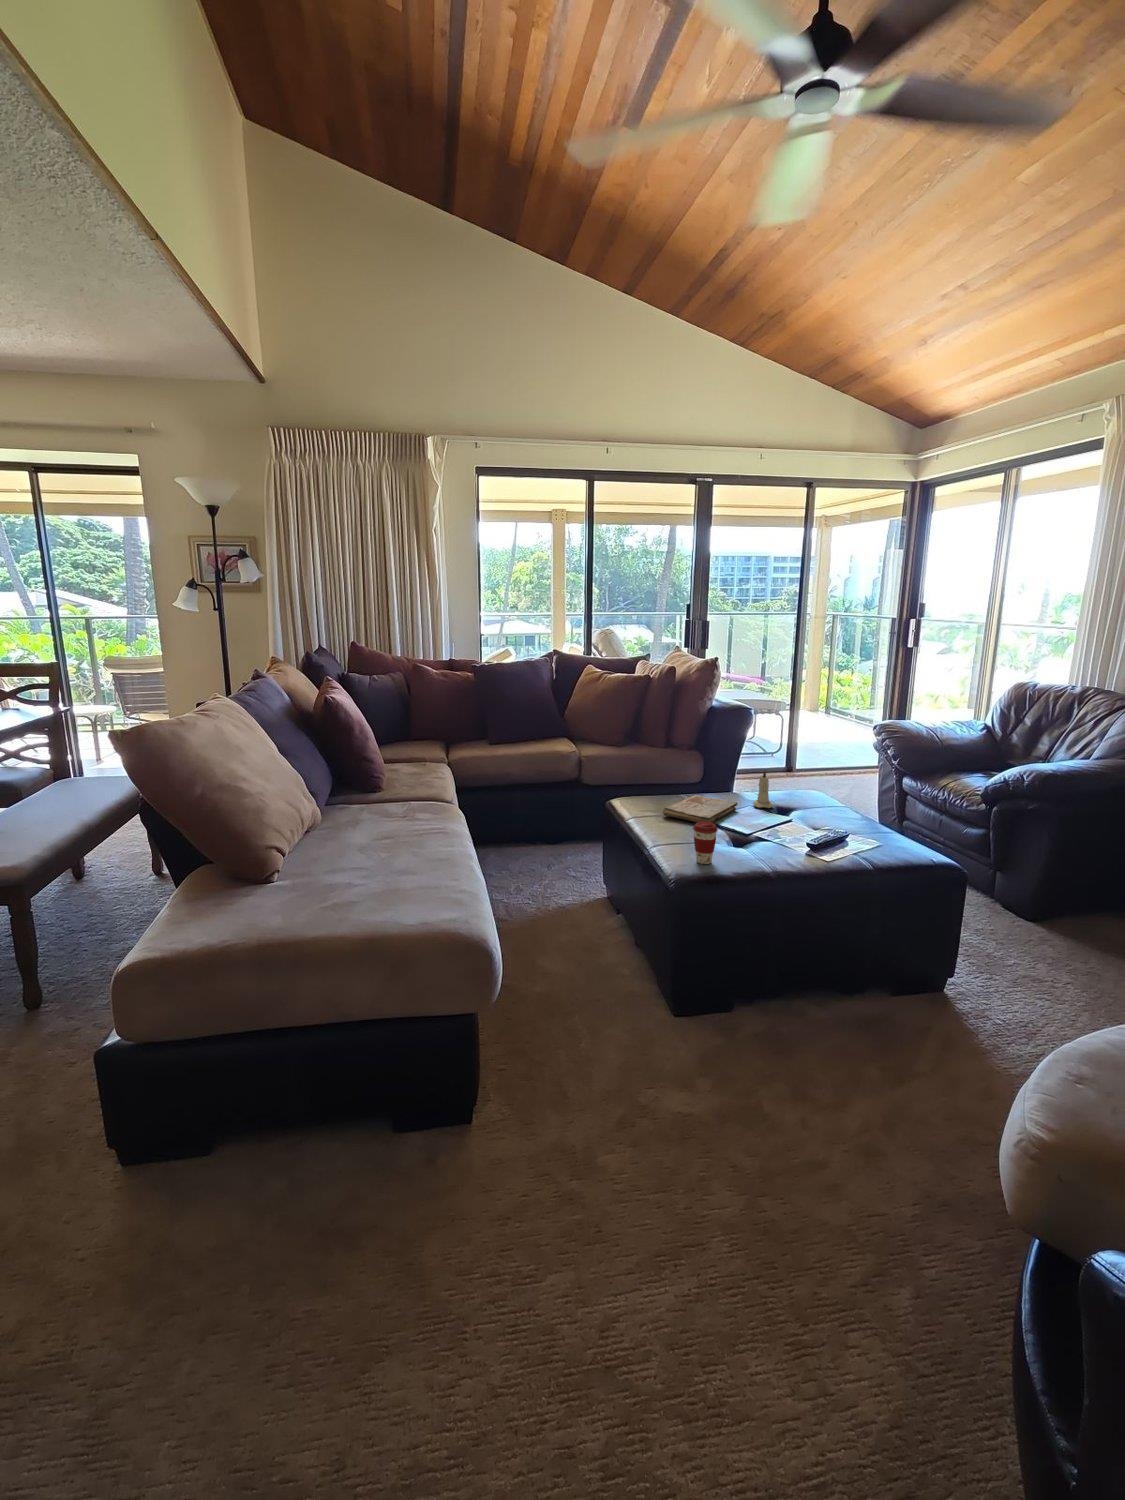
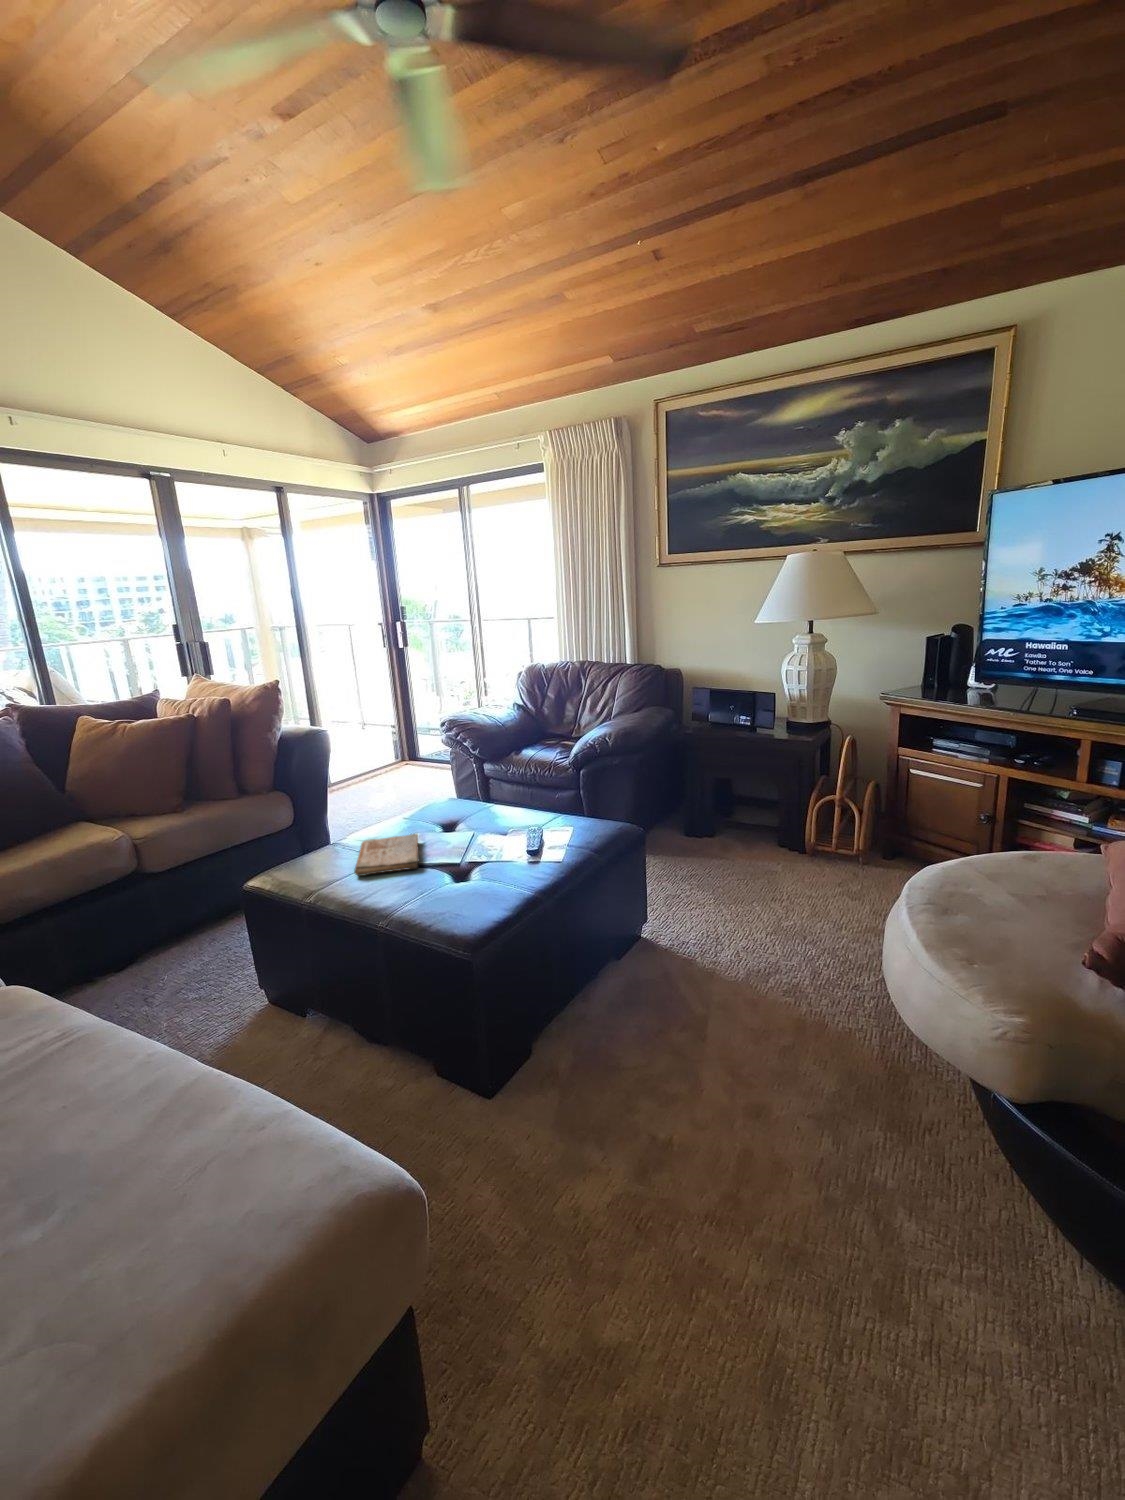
candle: present [753,769,773,808] -> none [424,789,446,832]
coffee cup: present [693,821,718,864] -> none [454,865,483,915]

